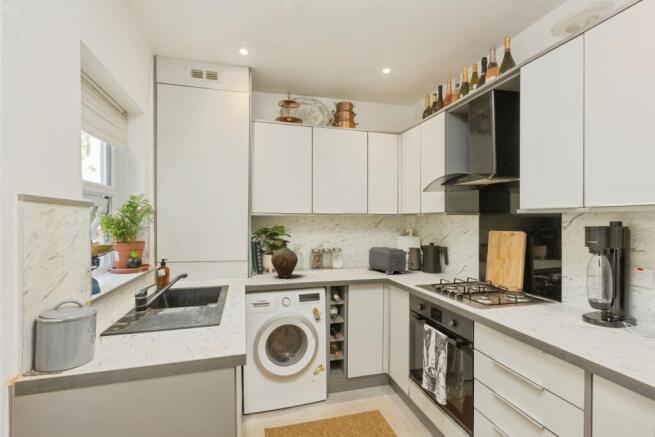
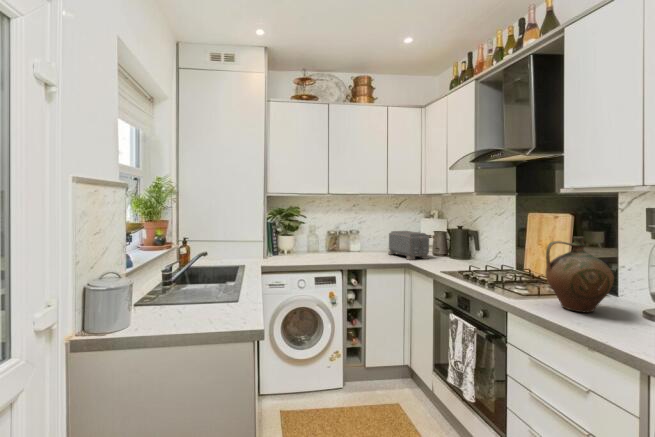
ceramic jug: present [271,240,298,277] -> present [545,237,614,312]

